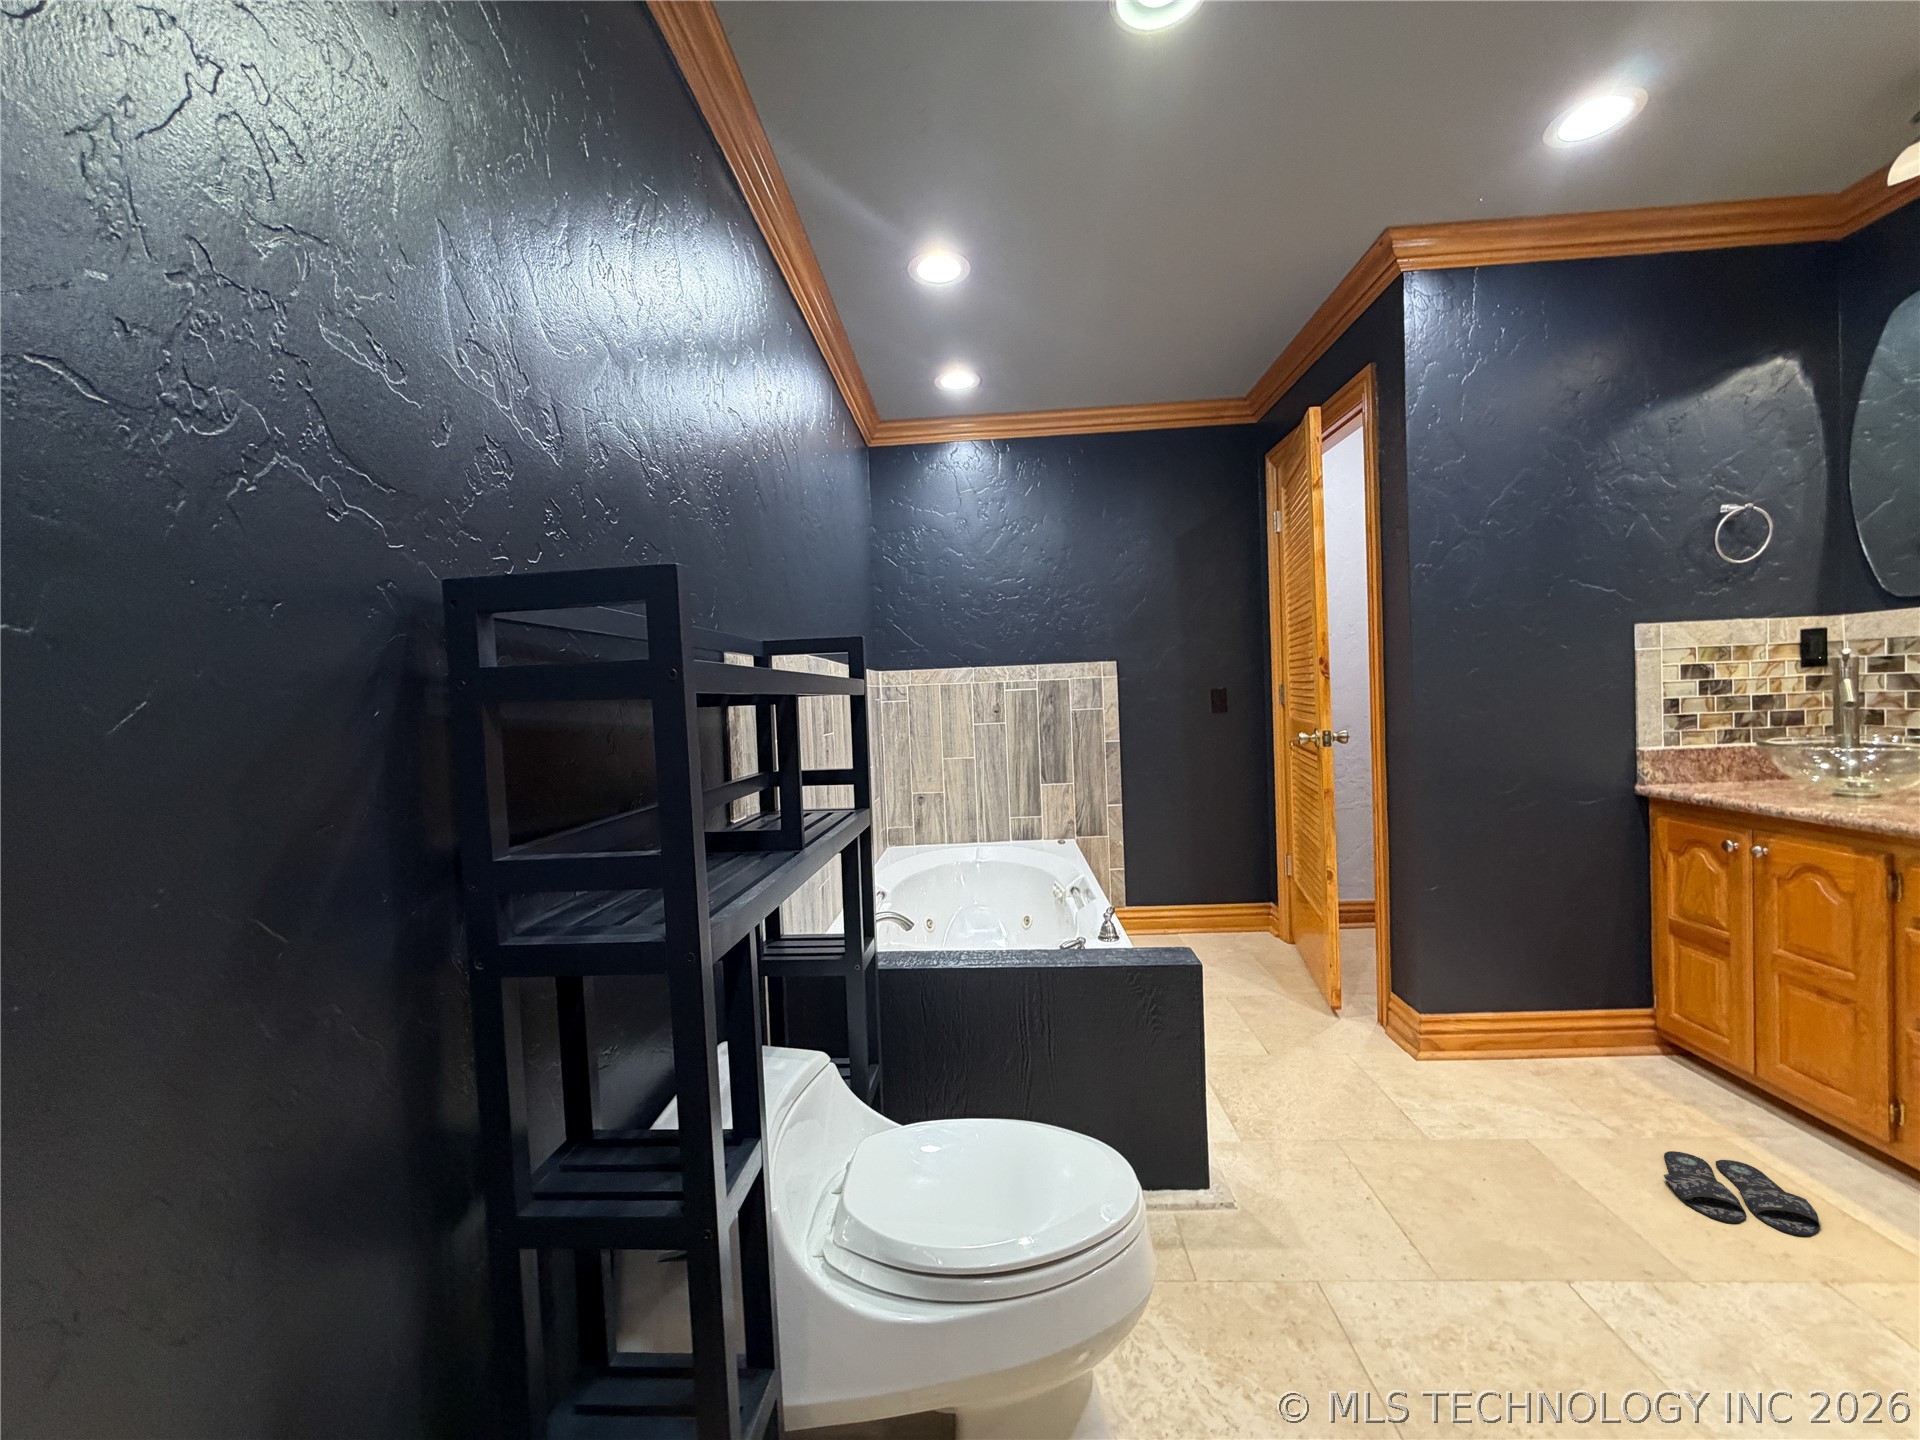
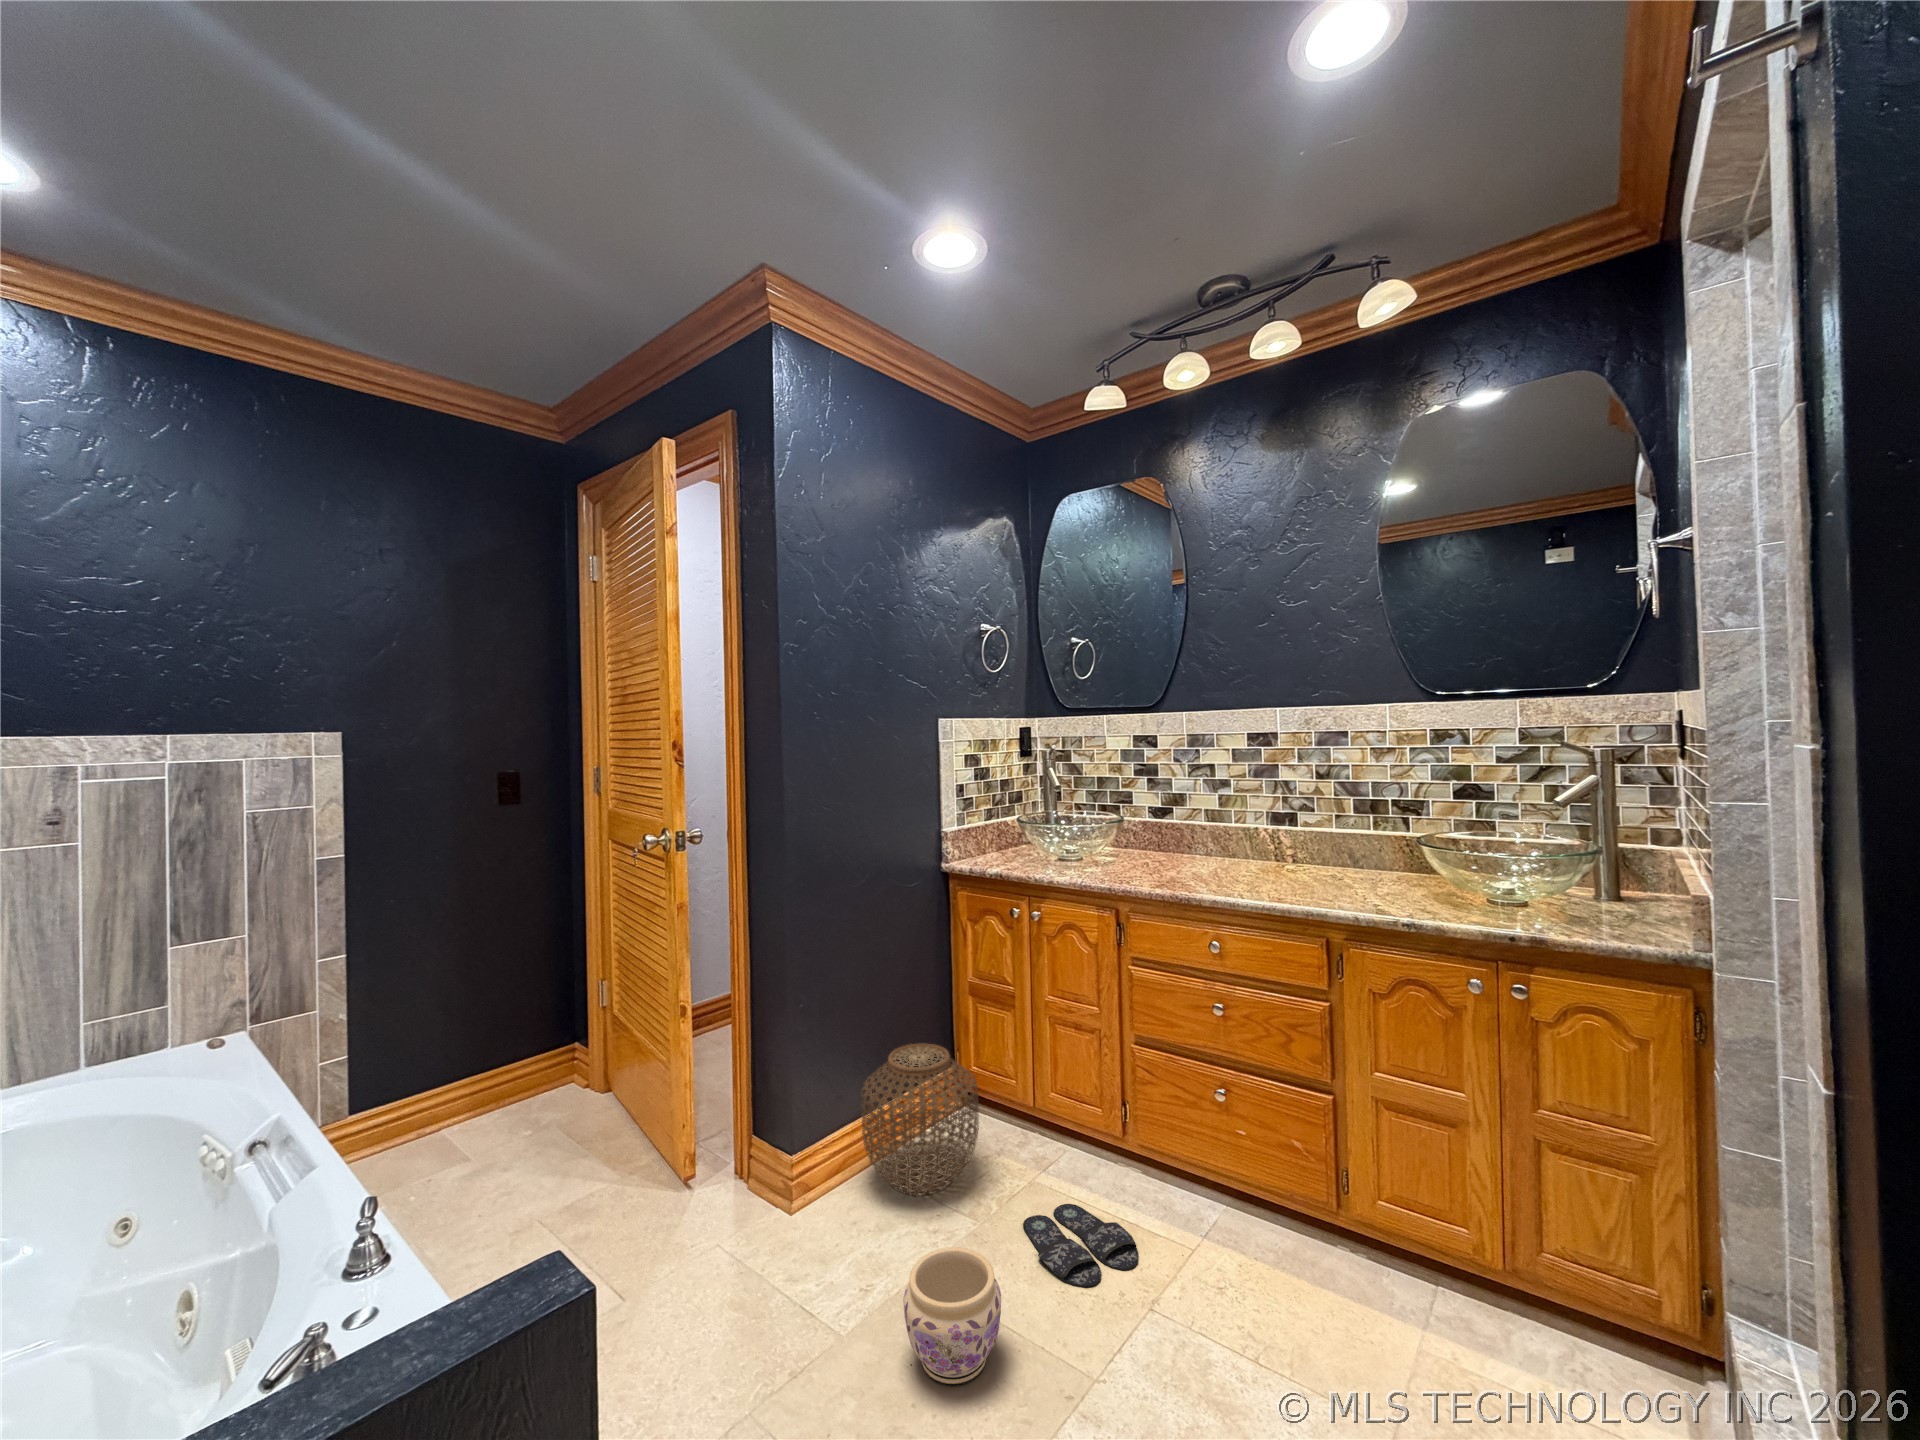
woven basket: none [1493,955,1639,1099] -> present [861,1044,979,1195]
planter: none [1465,1099,1571,1206] -> present [903,1247,1001,1386]

